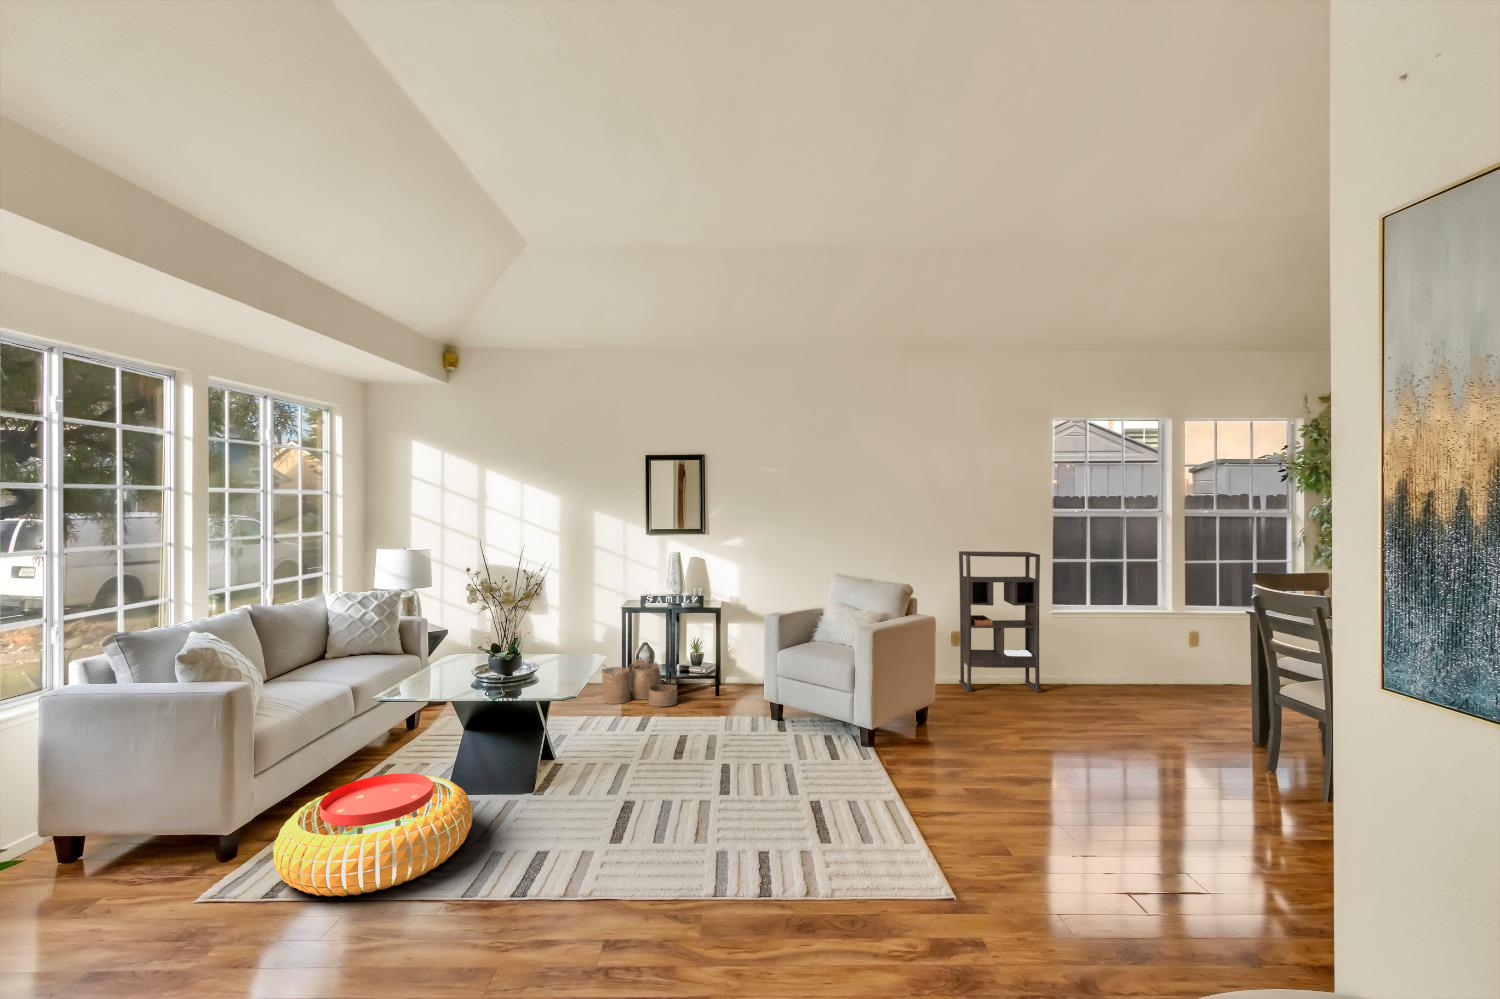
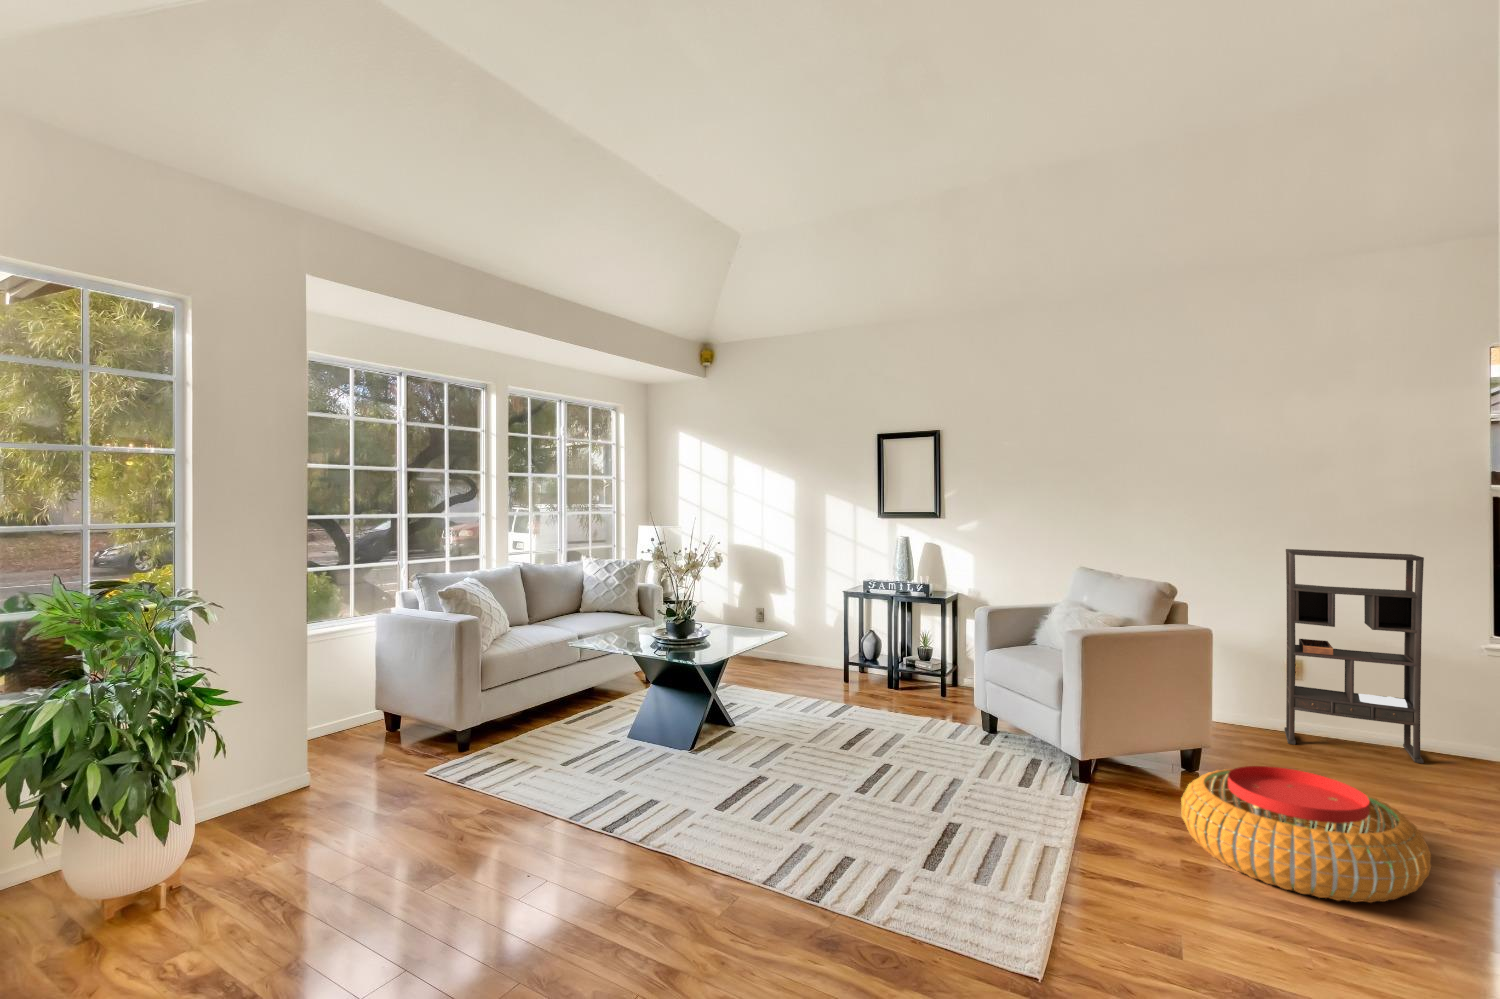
woven basket: present [602,657,677,707] -> none [816,643,890,699]
pouf: present [273,773,472,896] -> present [1181,766,1431,903]

